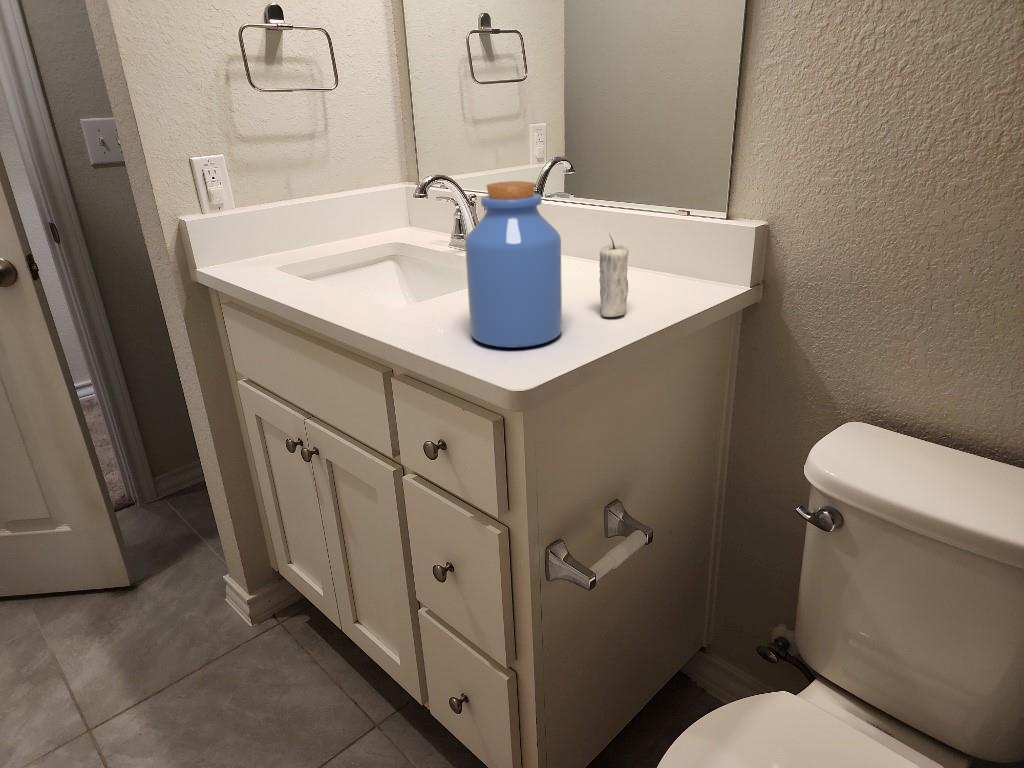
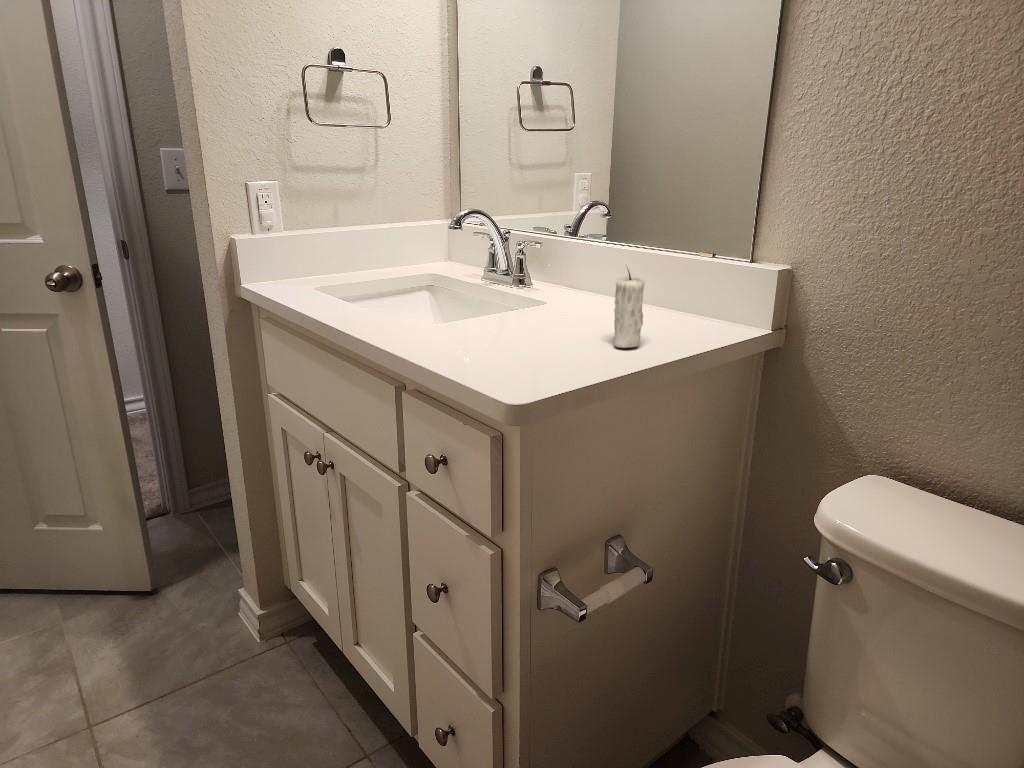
jar: present [465,181,562,348] -> none [480,207,575,367]

